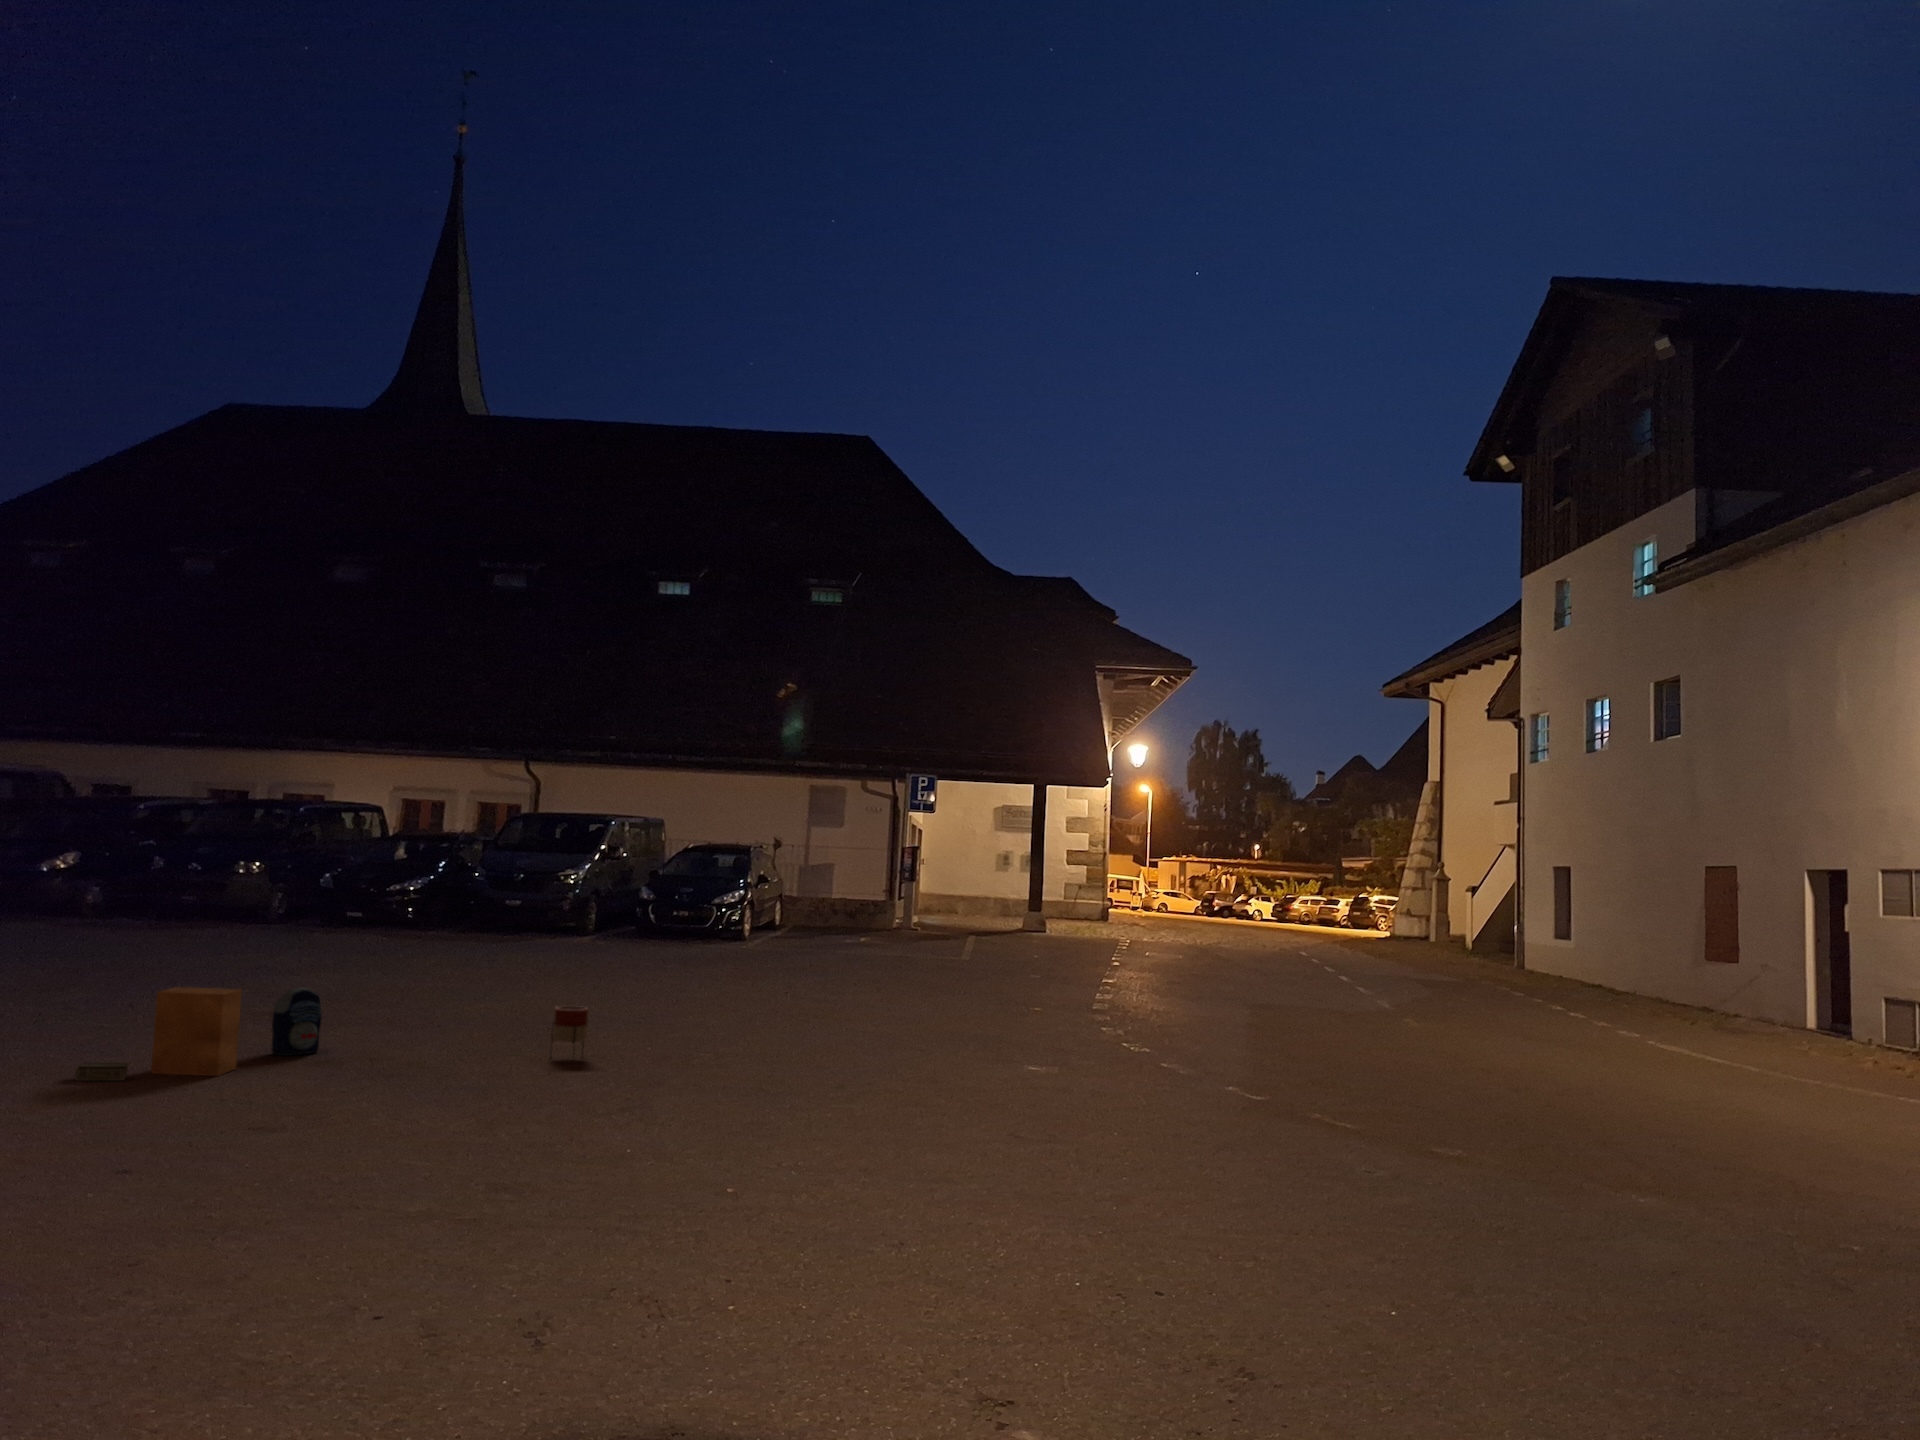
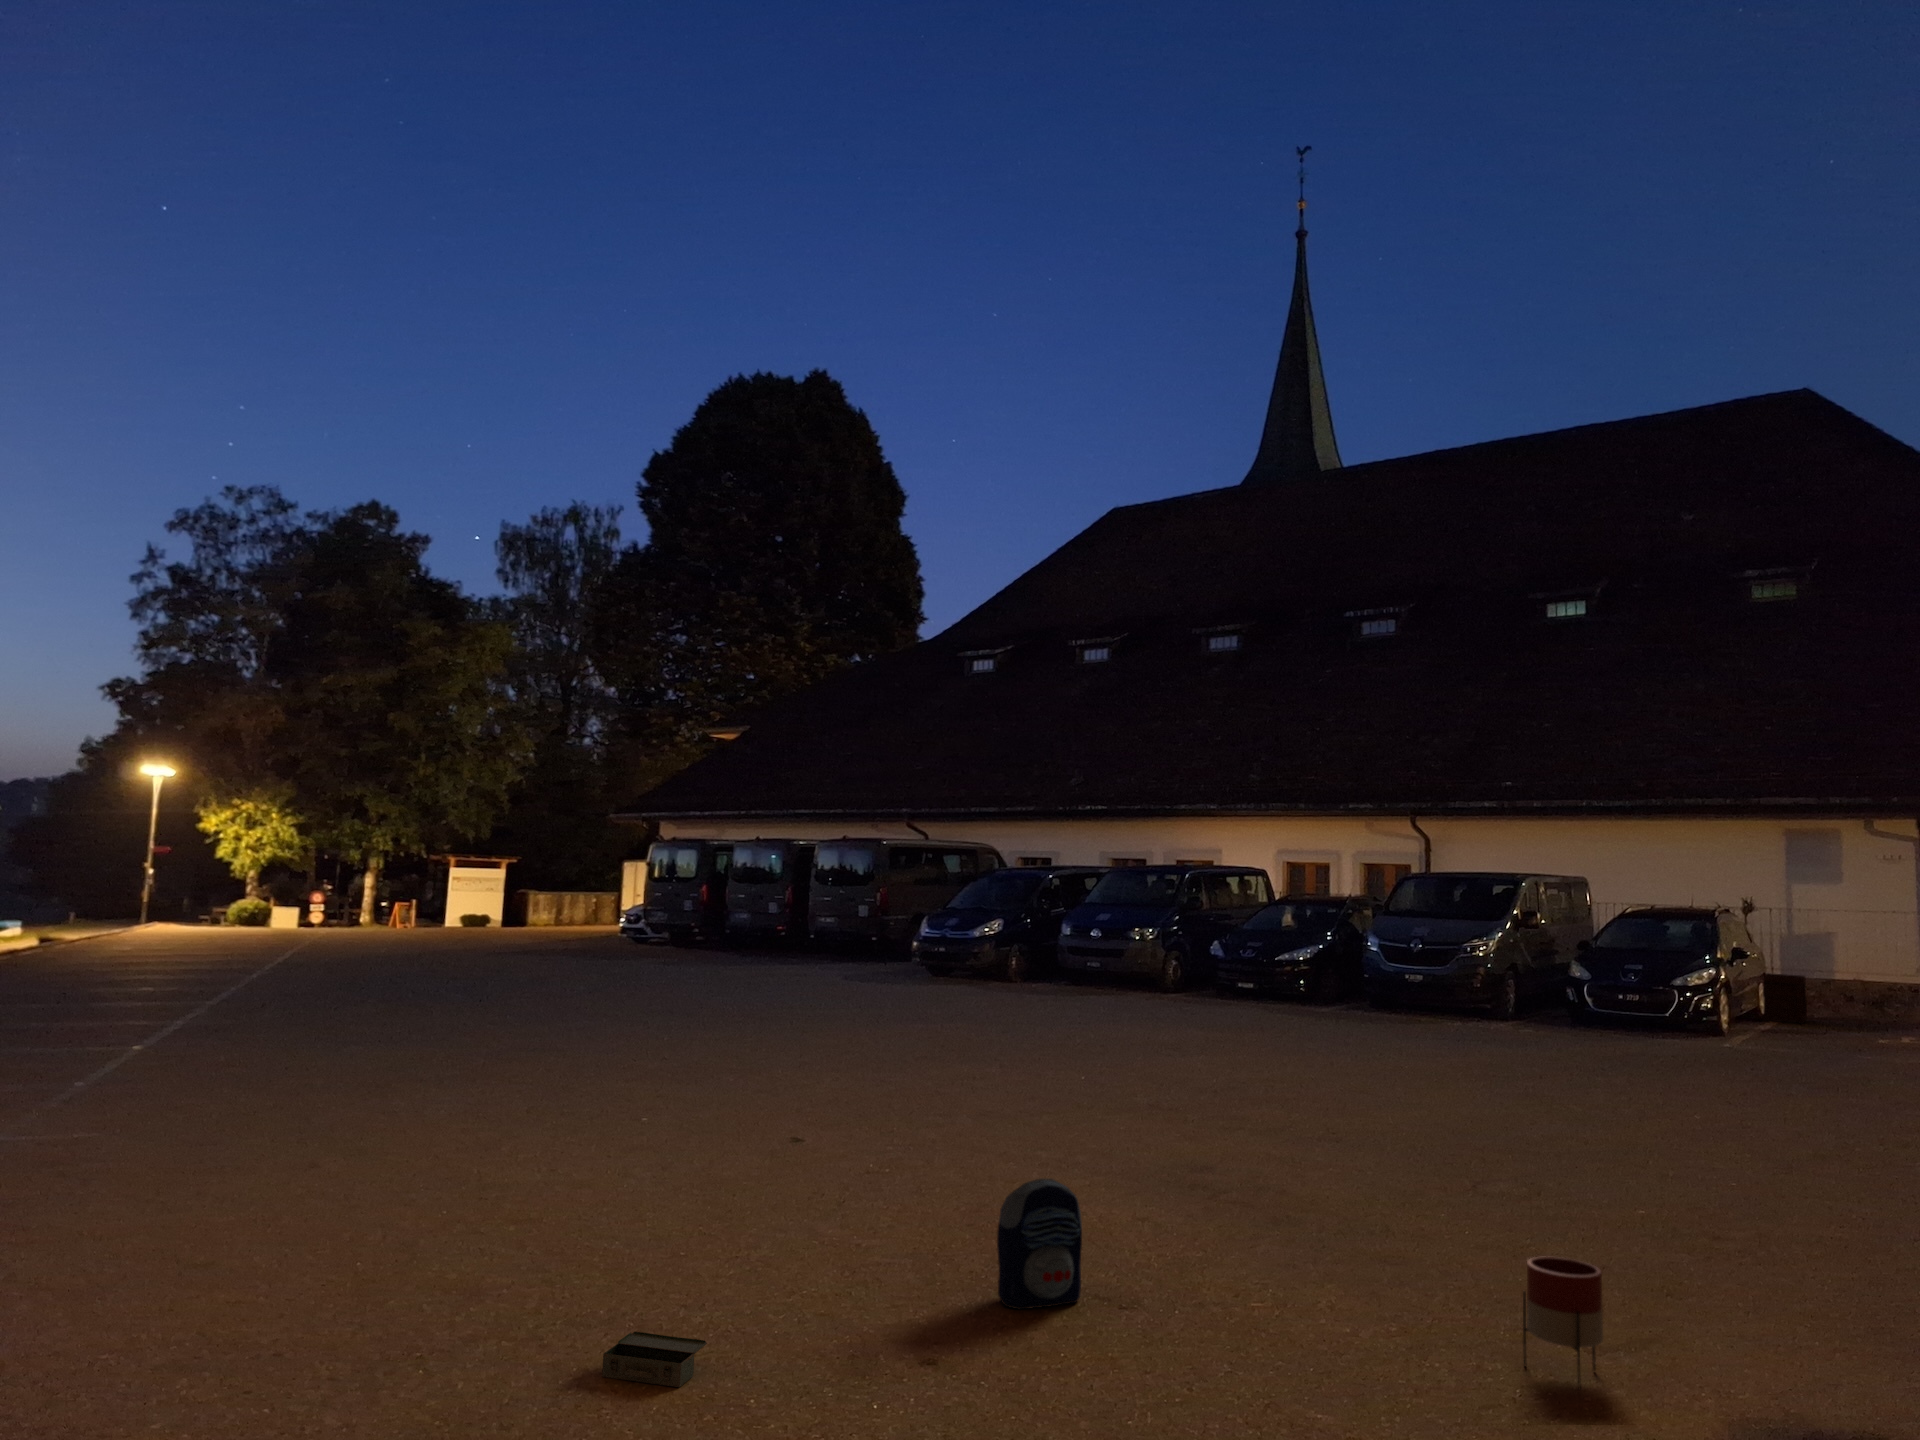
wooden crate: none [775,895,816,933] -> present [1755,973,1807,1024]
cardboard box: present [151,987,242,1076] -> none [750,1184,909,1387]

